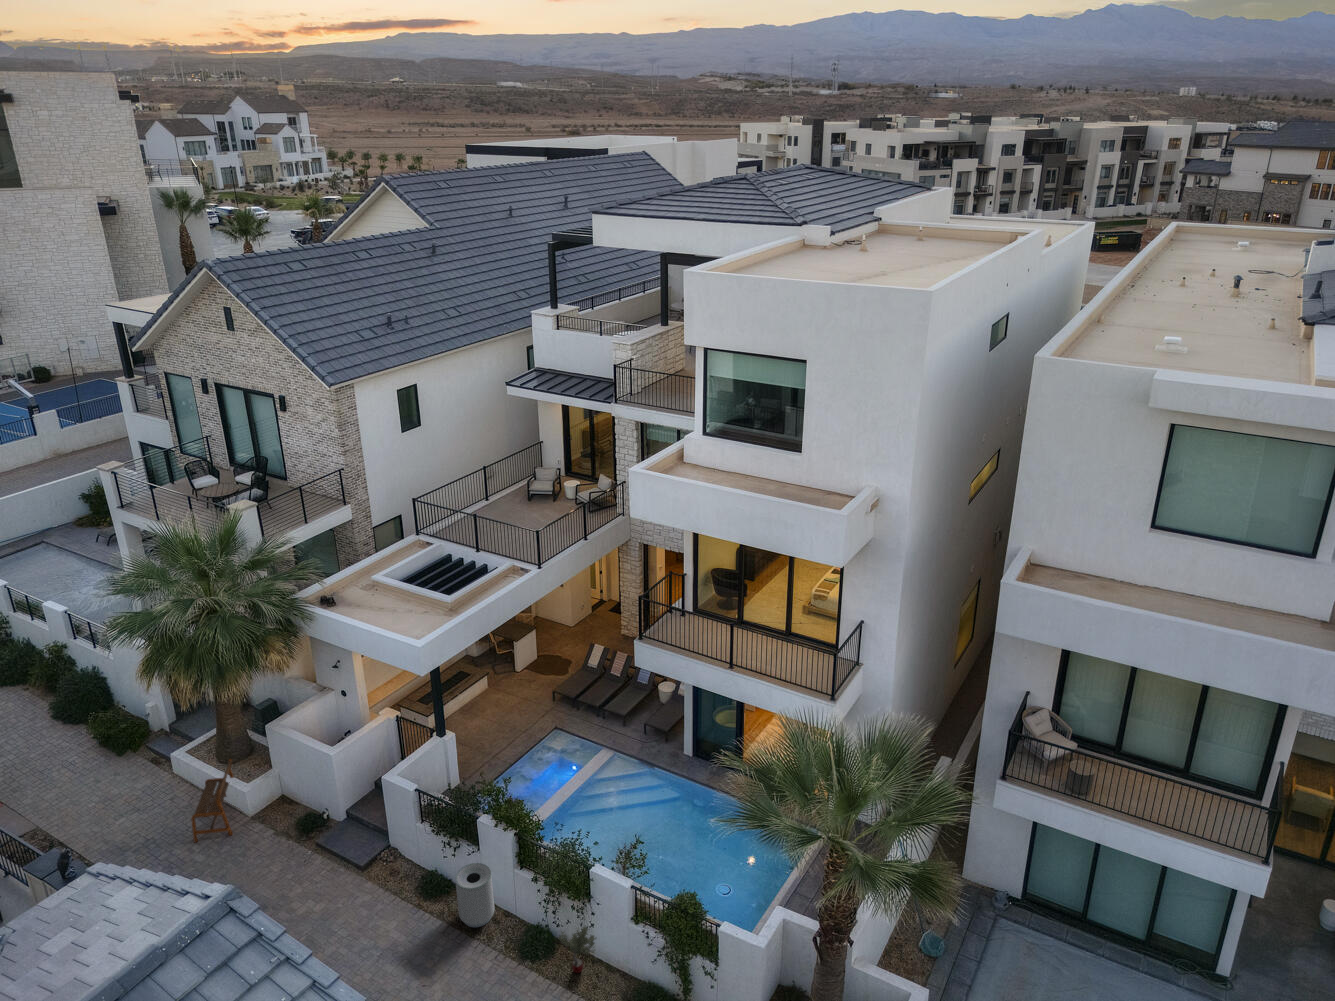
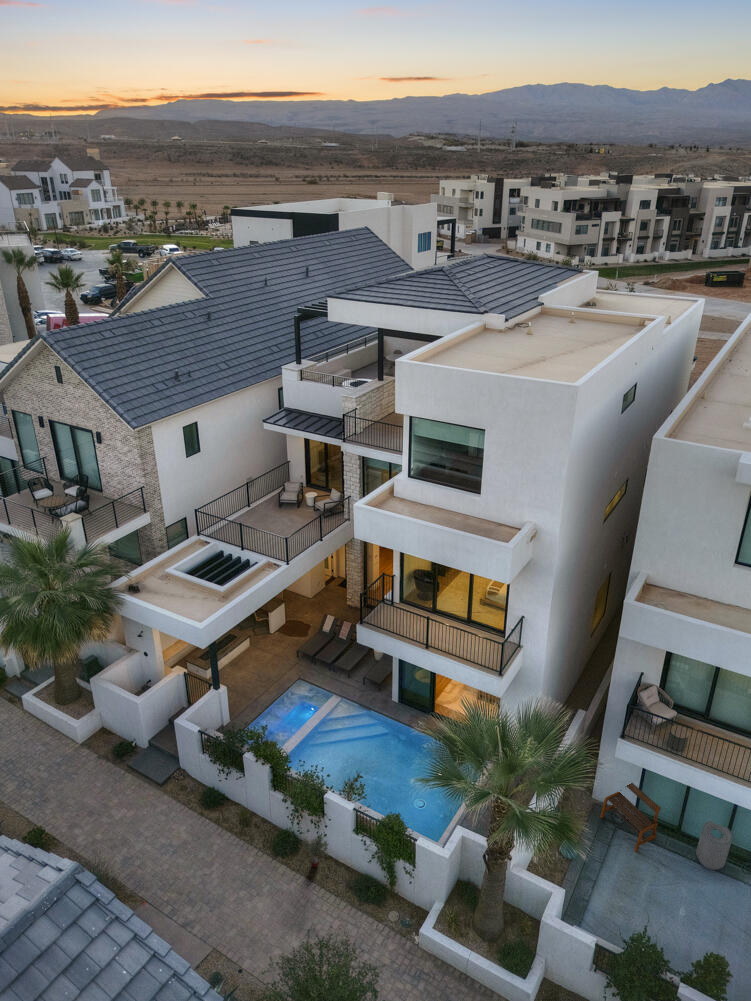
bench: present [191,759,234,842] -> present [600,783,661,852]
trash can: present [455,863,495,927] -> present [696,821,732,870]

